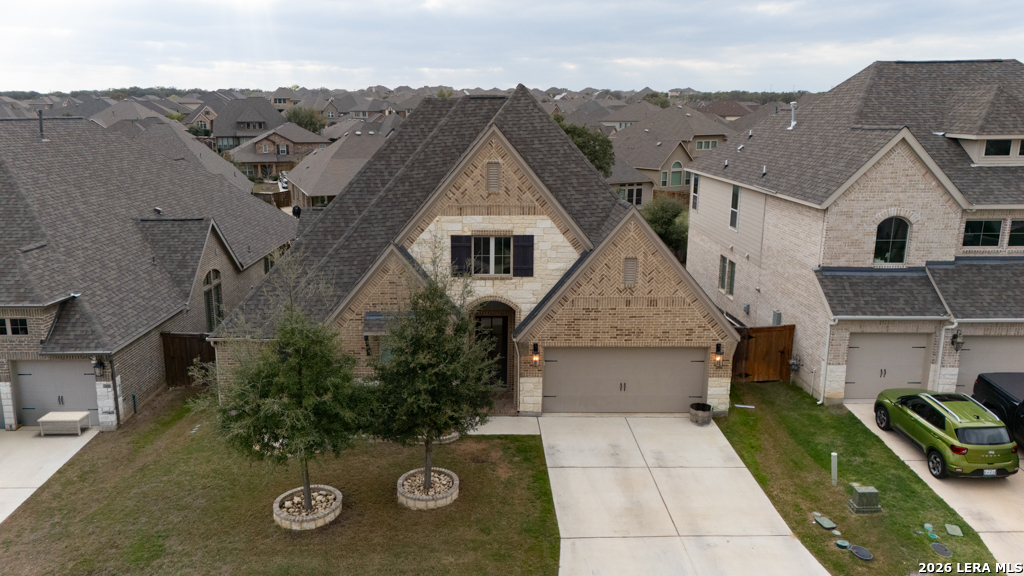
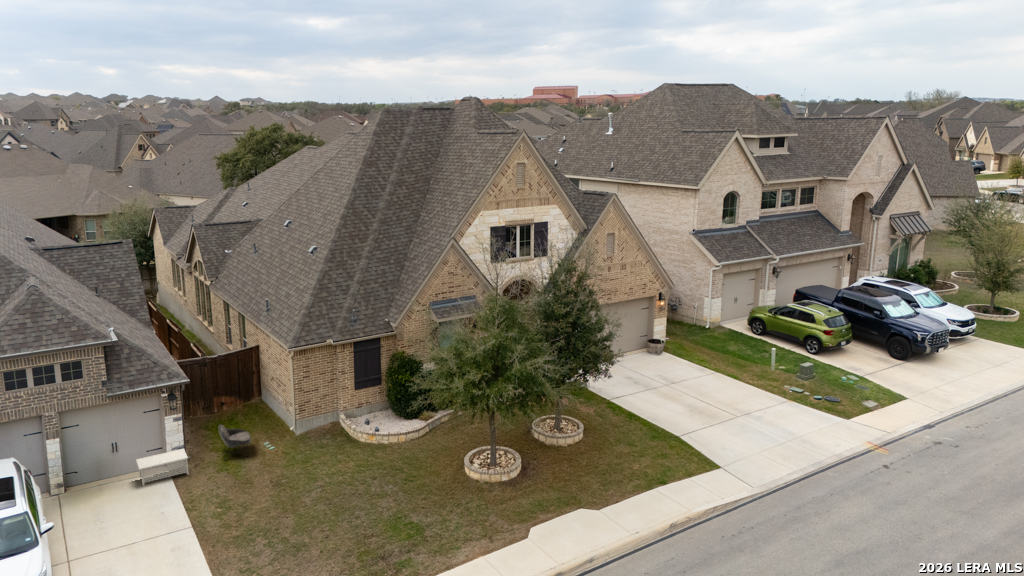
lounge chair: none [116,397,153,433] -> present [218,425,251,461]

